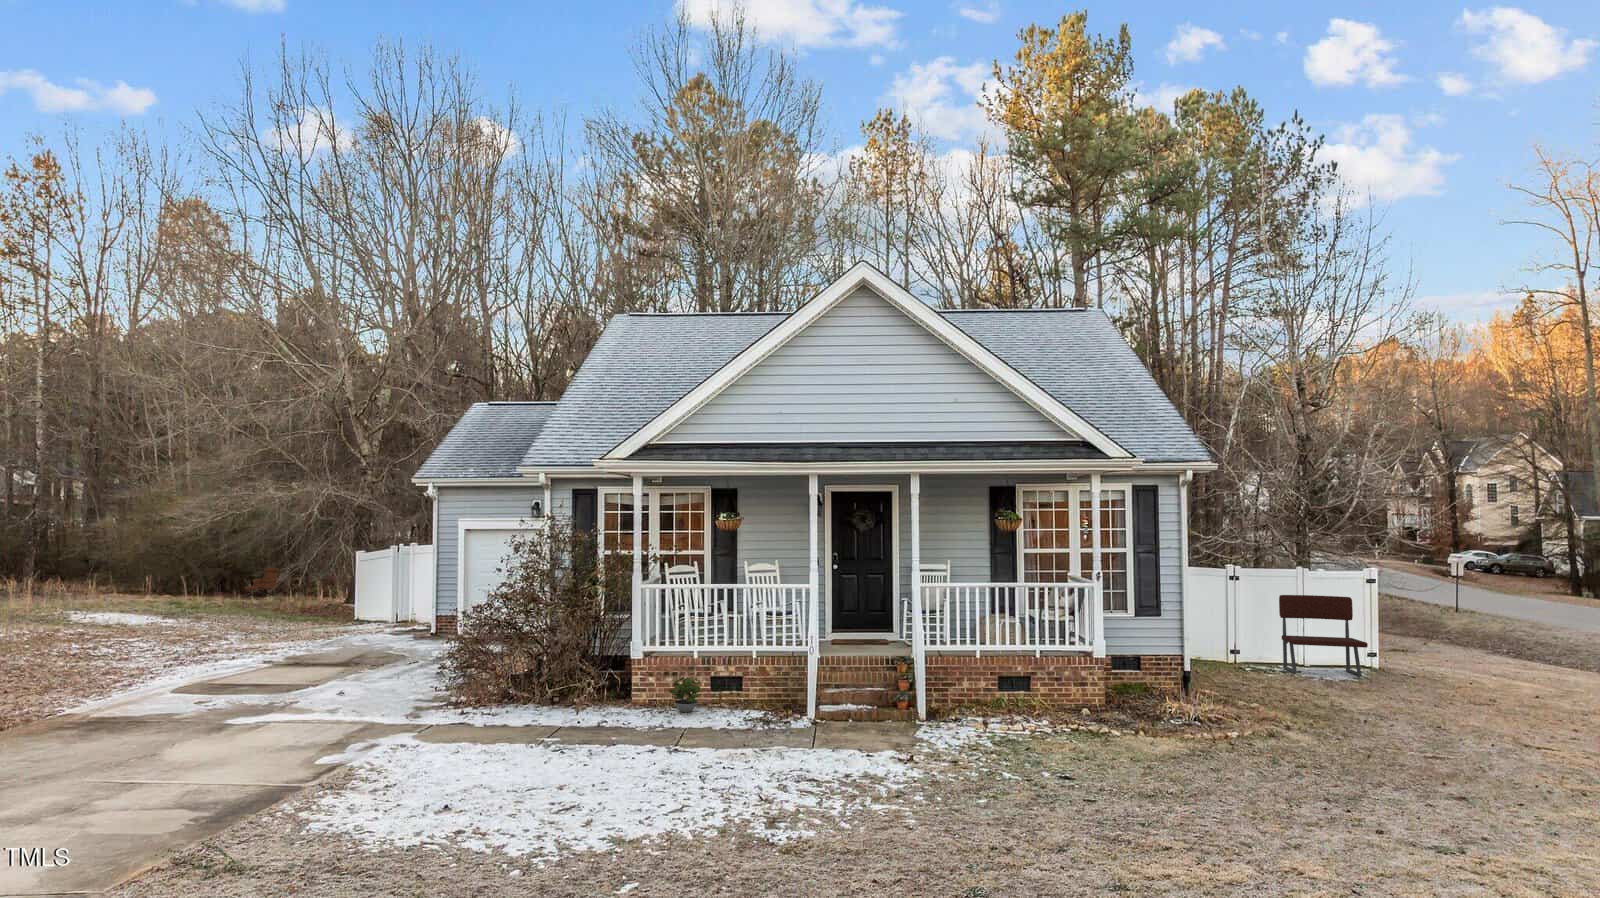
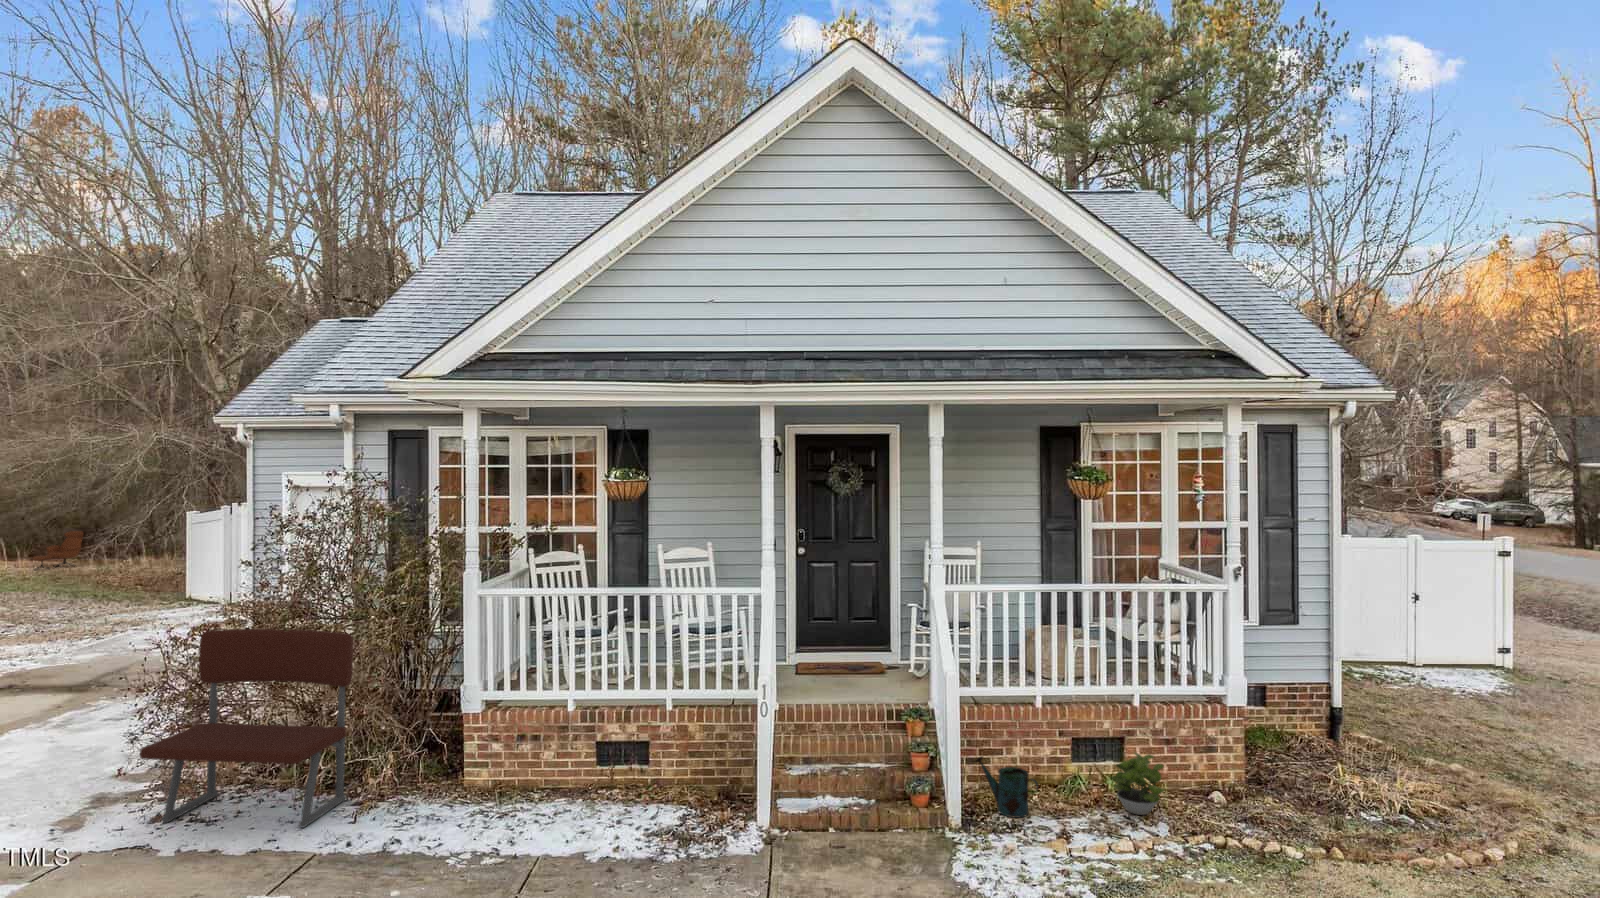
bench: present [1279,595,1368,676] -> present [140,629,353,827]
potted plant: present [669,677,701,712] -> present [1111,753,1164,815]
watering can: none [938,686,974,720] -> present [975,756,1038,818]

